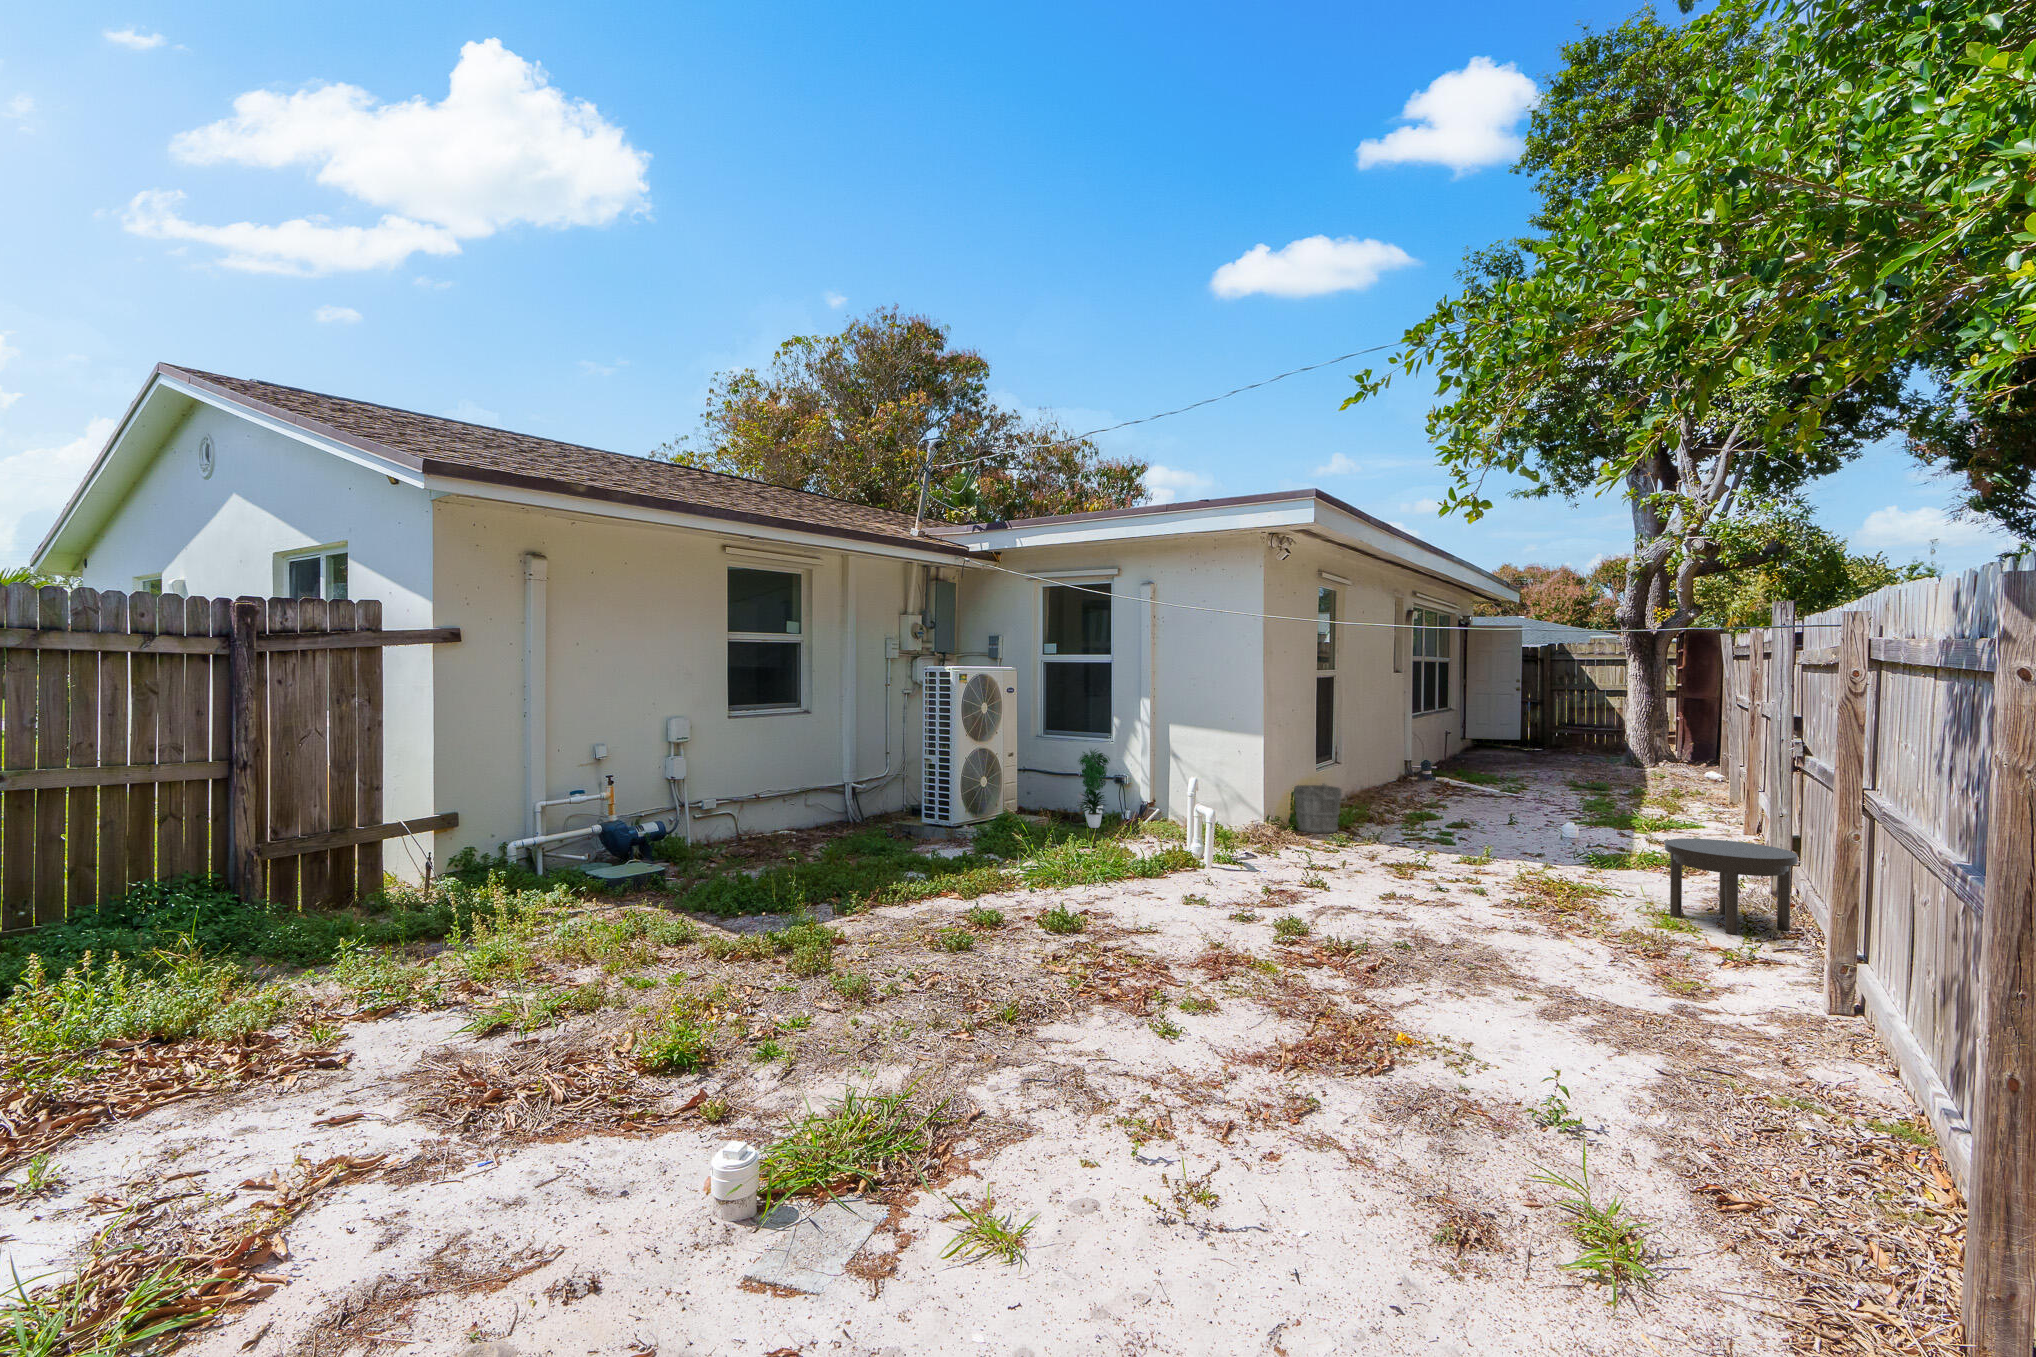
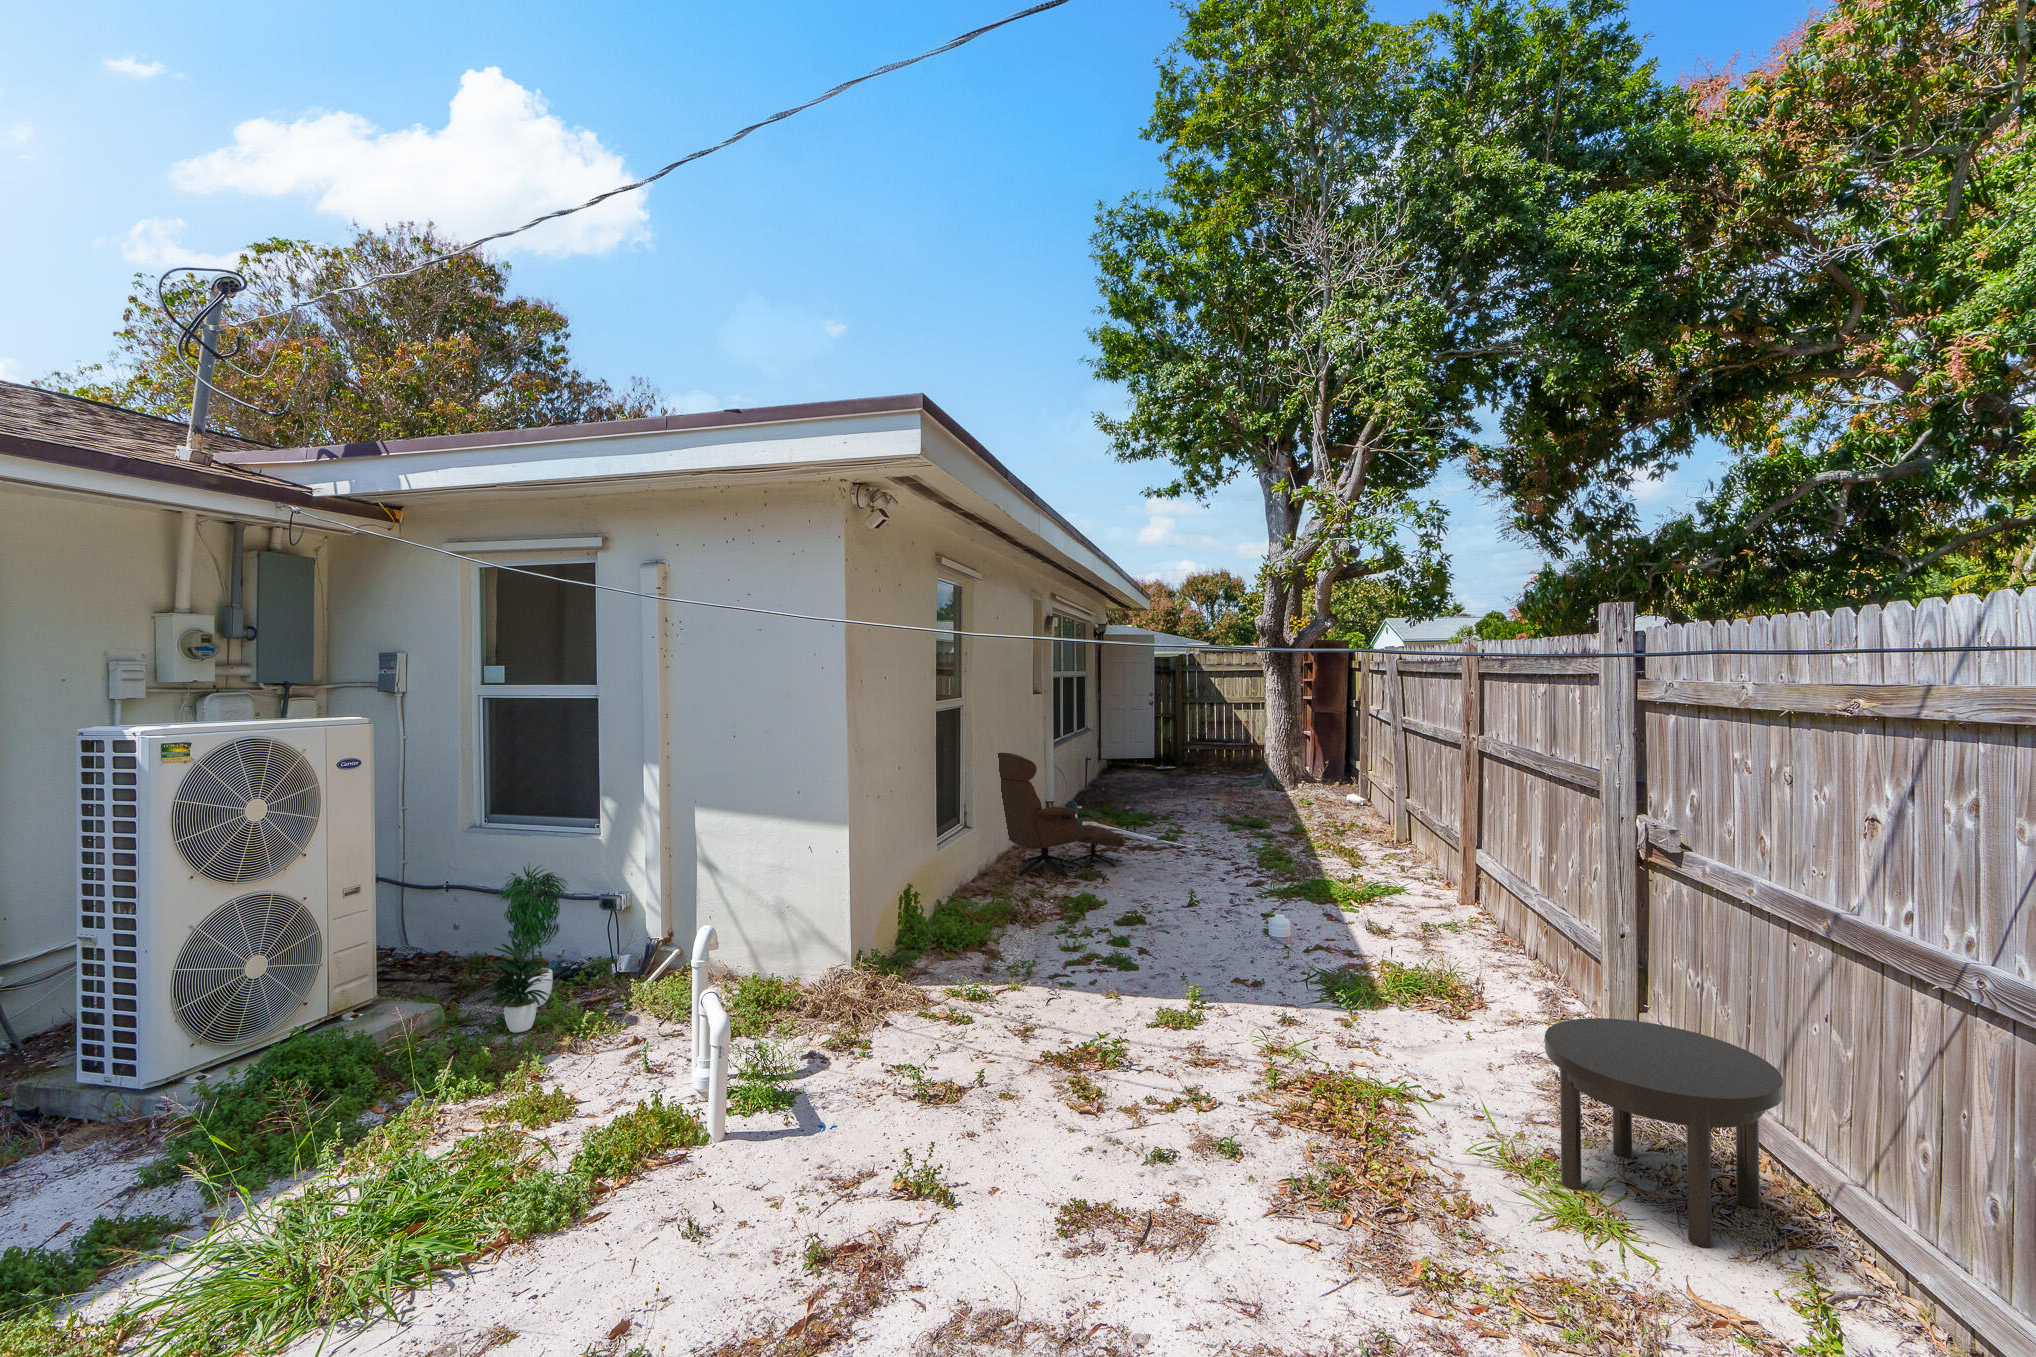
lounge chair: none [1358,710,1464,801] -> present [998,753,1124,877]
bucket: present [1294,783,1343,833] -> none [899,891,983,984]

